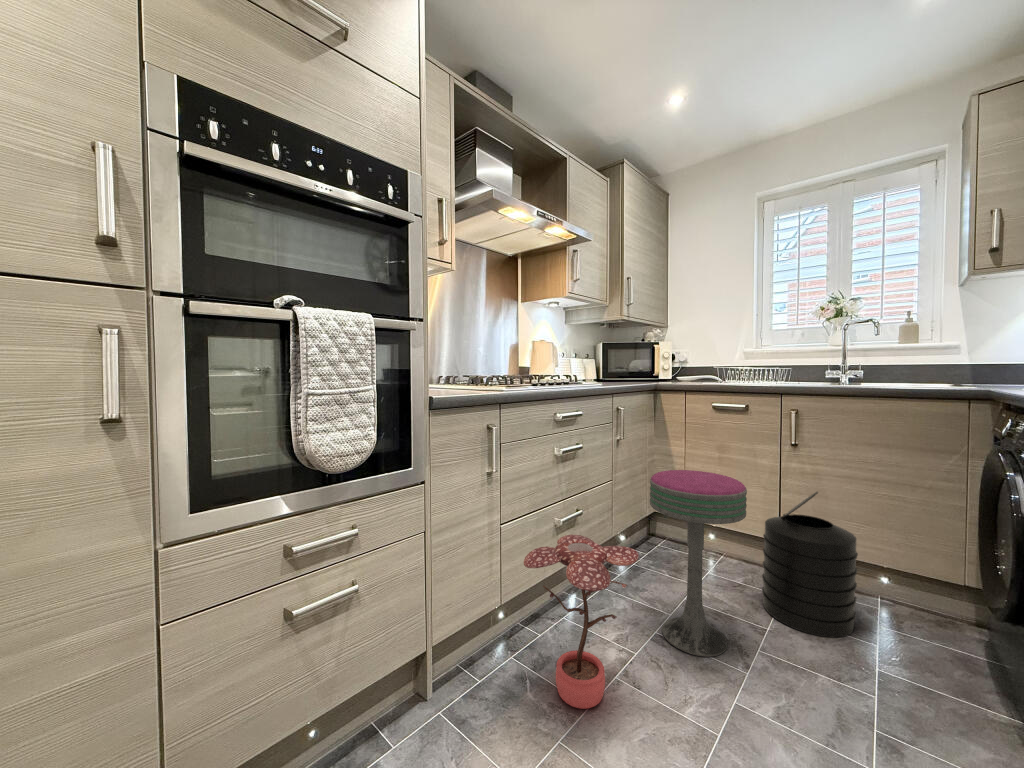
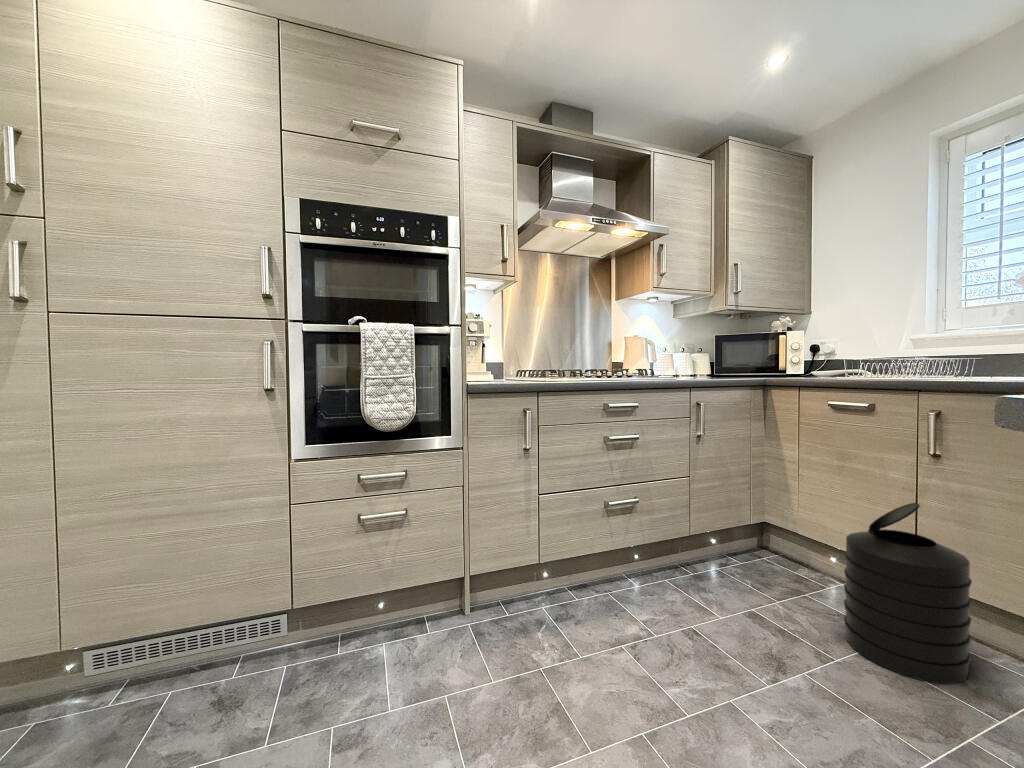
bar stool: present [650,470,747,657] -> none [680,463,783,655]
potted plant: present [524,535,639,709] -> none [531,508,633,653]

